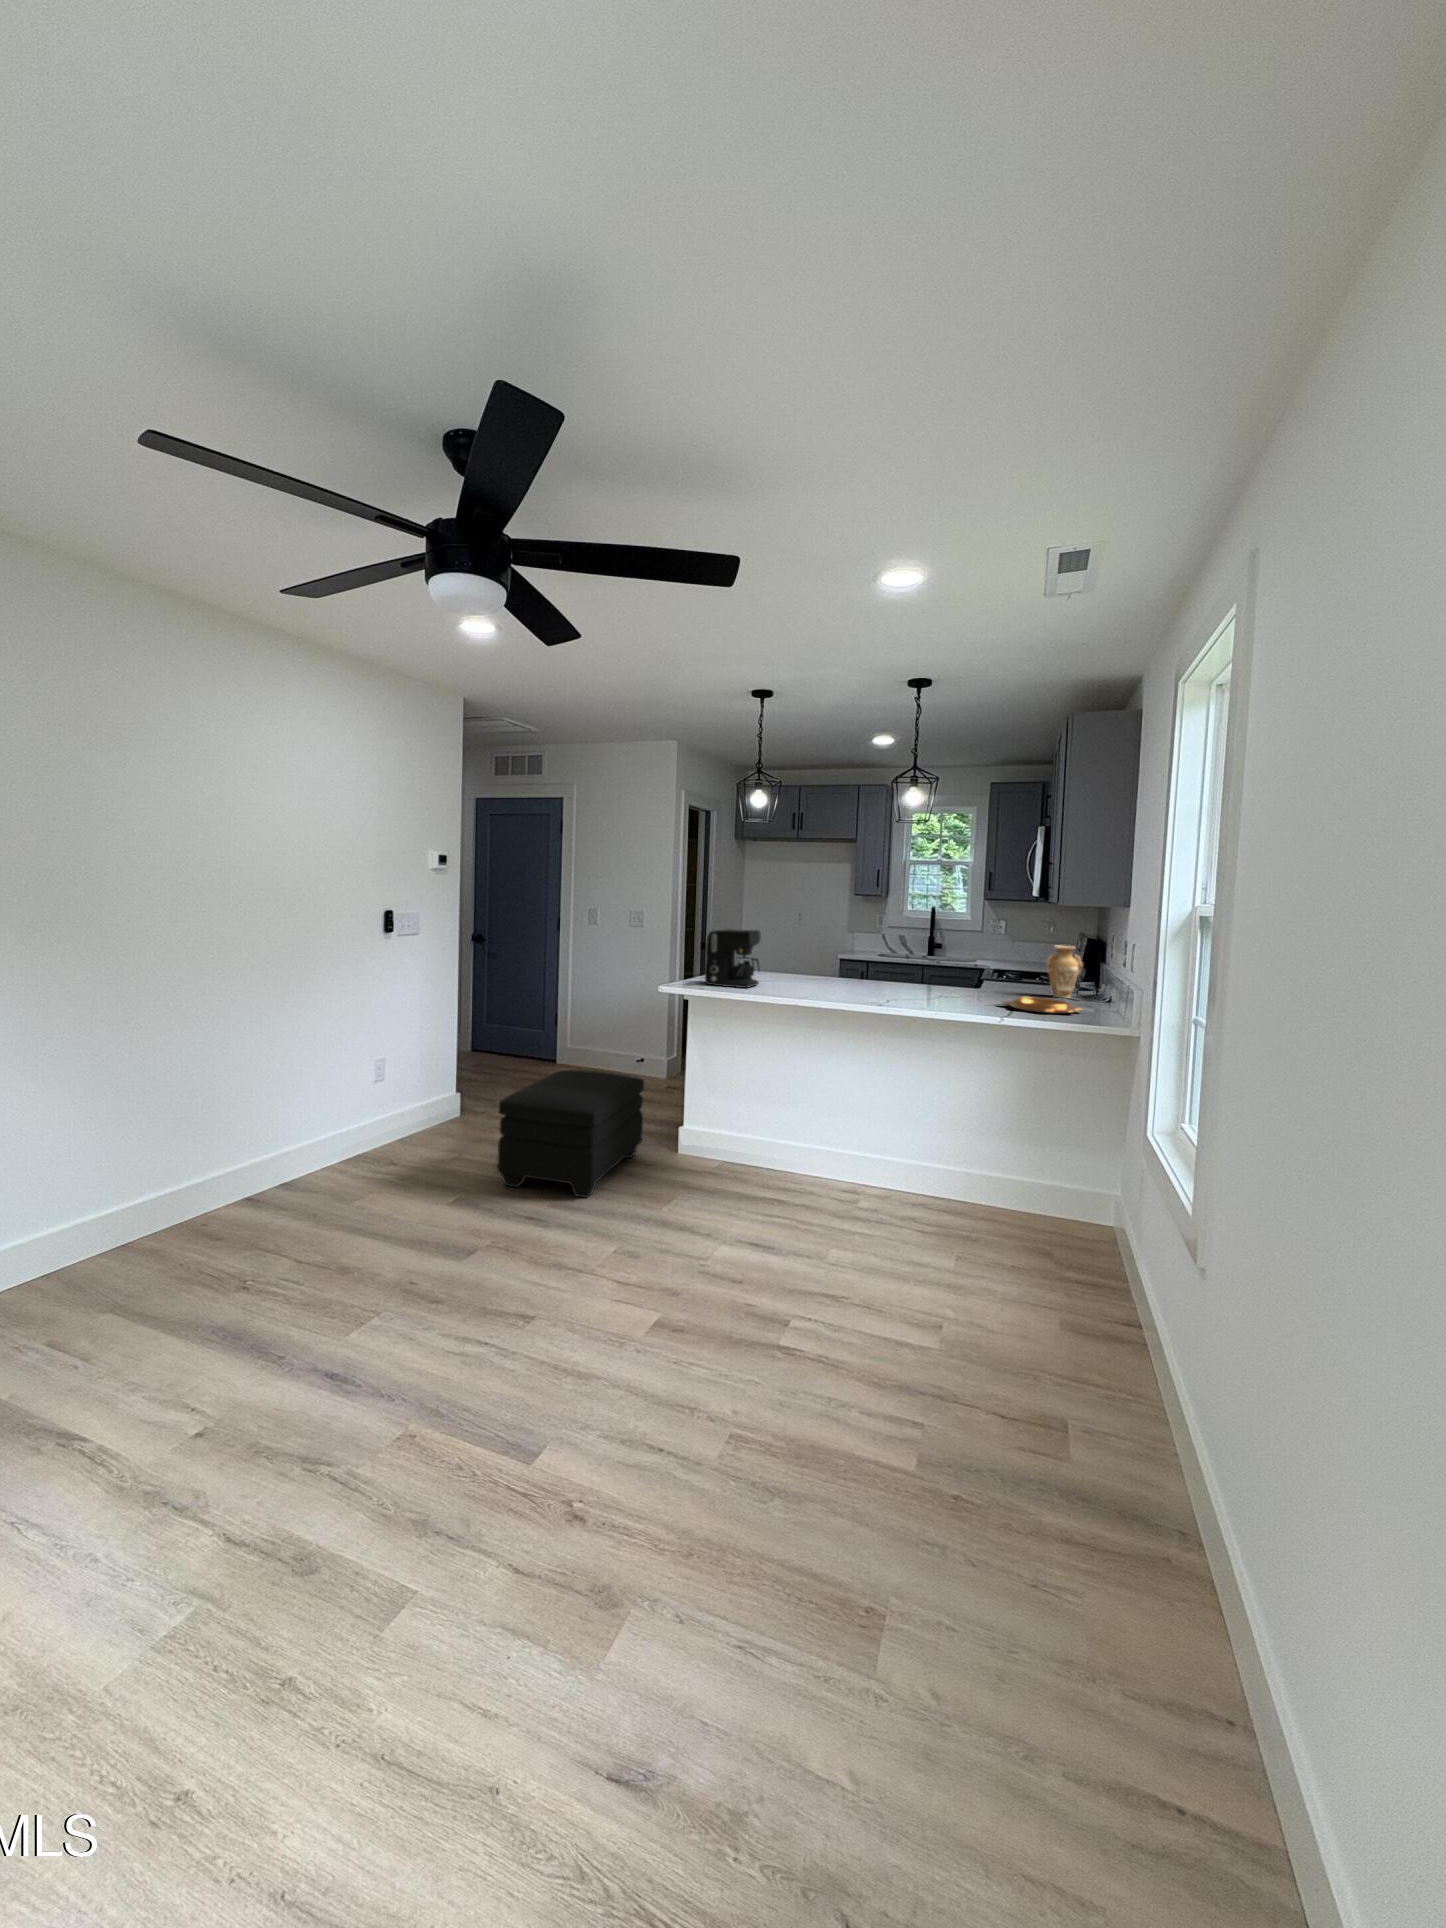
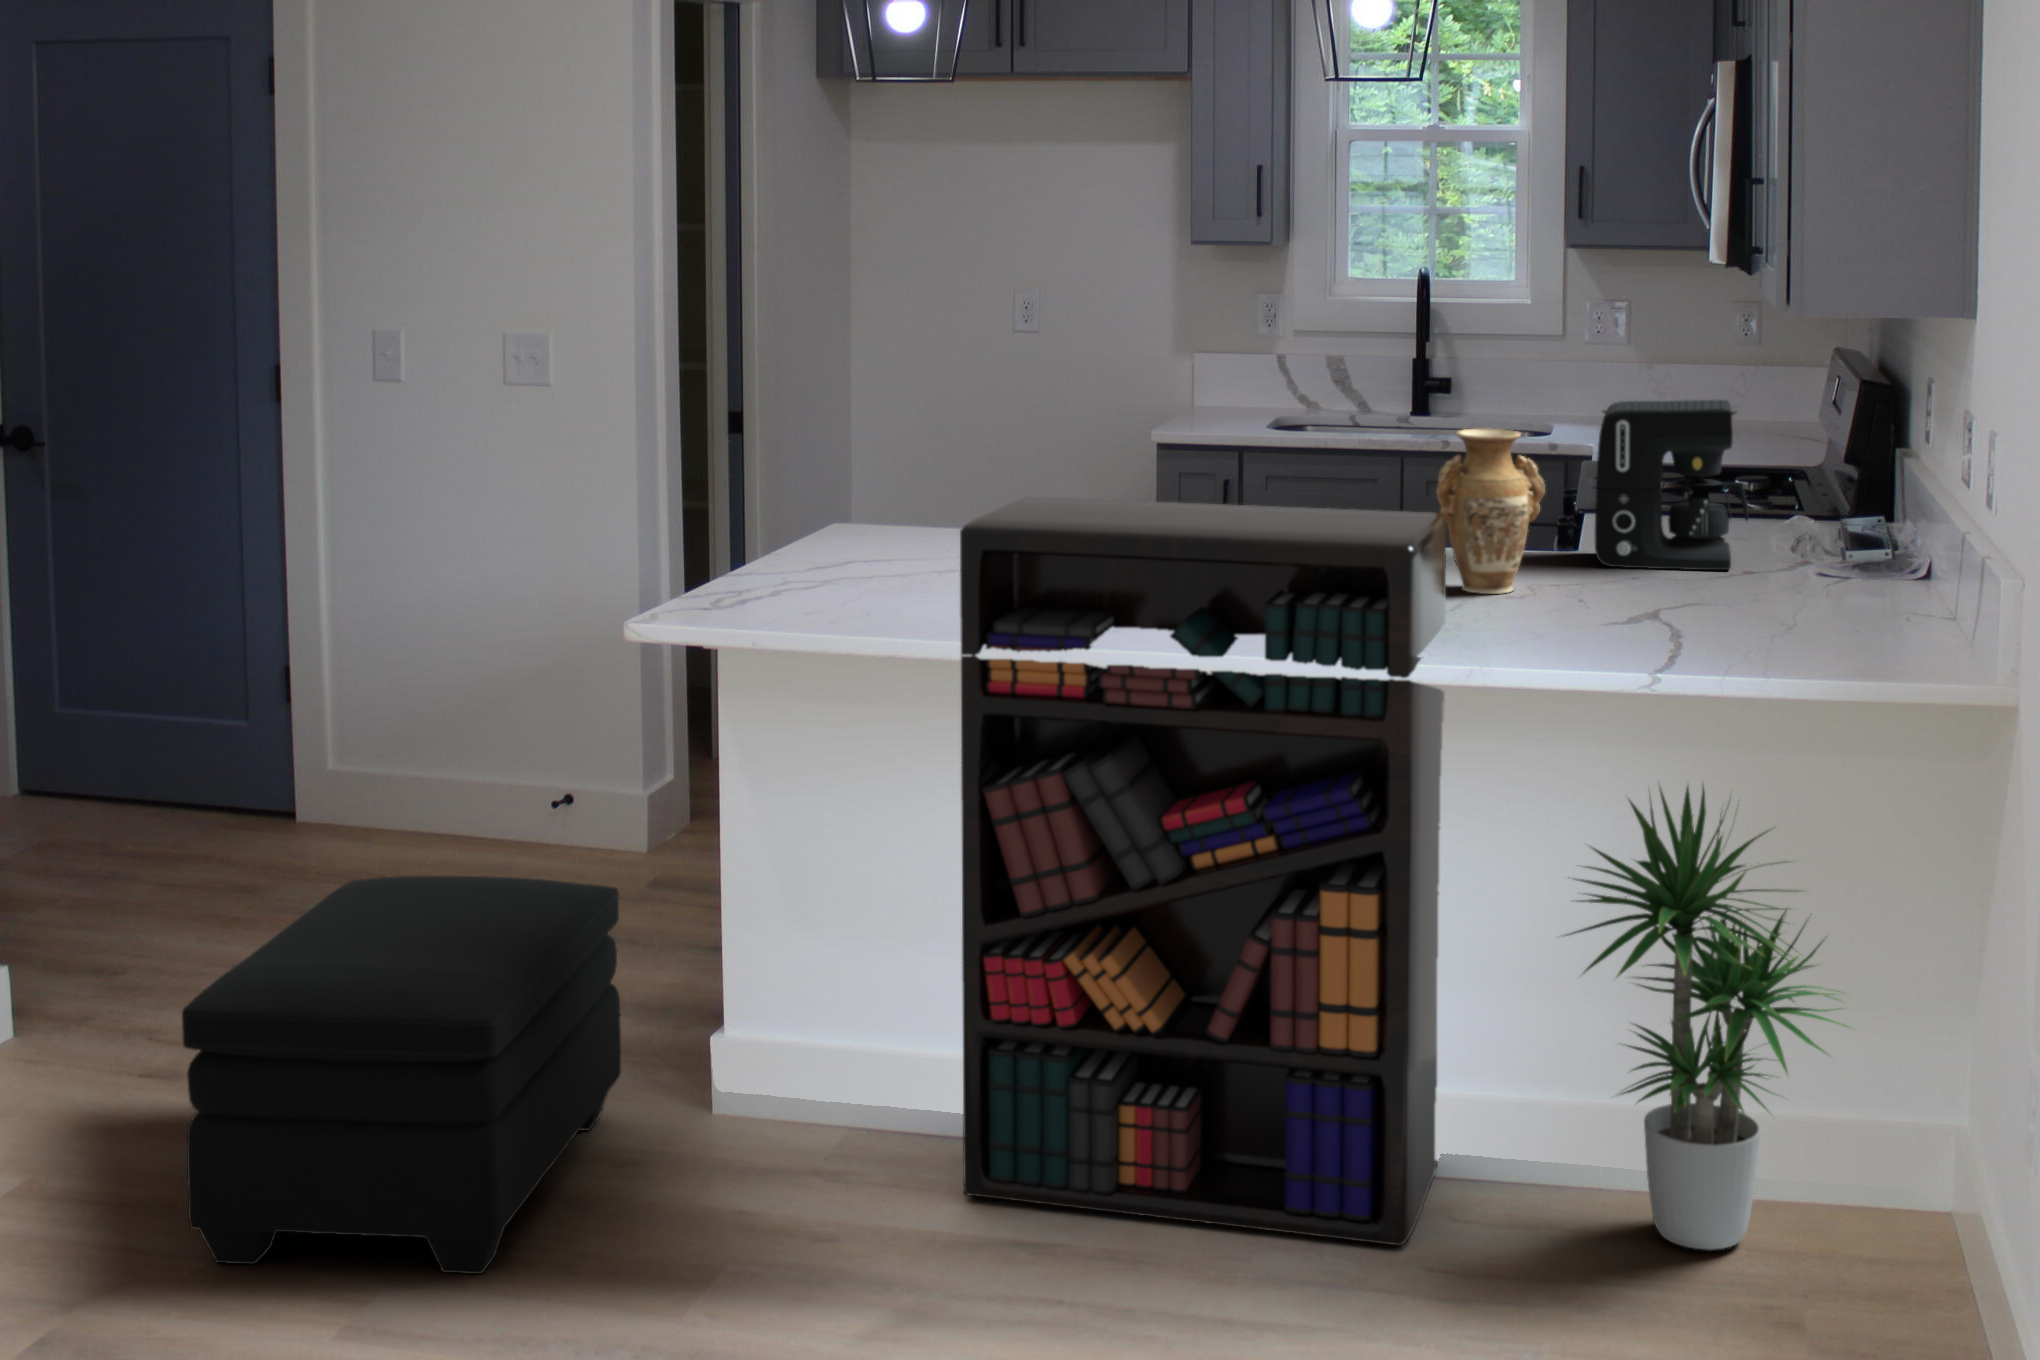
coffee maker: present [705,929,761,988] -> present [1594,400,1749,570]
vase: present [1047,946,1083,998] -> present [1437,429,1545,594]
bookshelf: none [749,957,929,1223] -> present [960,497,1446,1246]
decorative bowl: present [1002,997,1082,1014] -> none [1641,570,1862,618]
potted plant: none [961,1065,1076,1237] -> present [1561,786,1848,1249]

